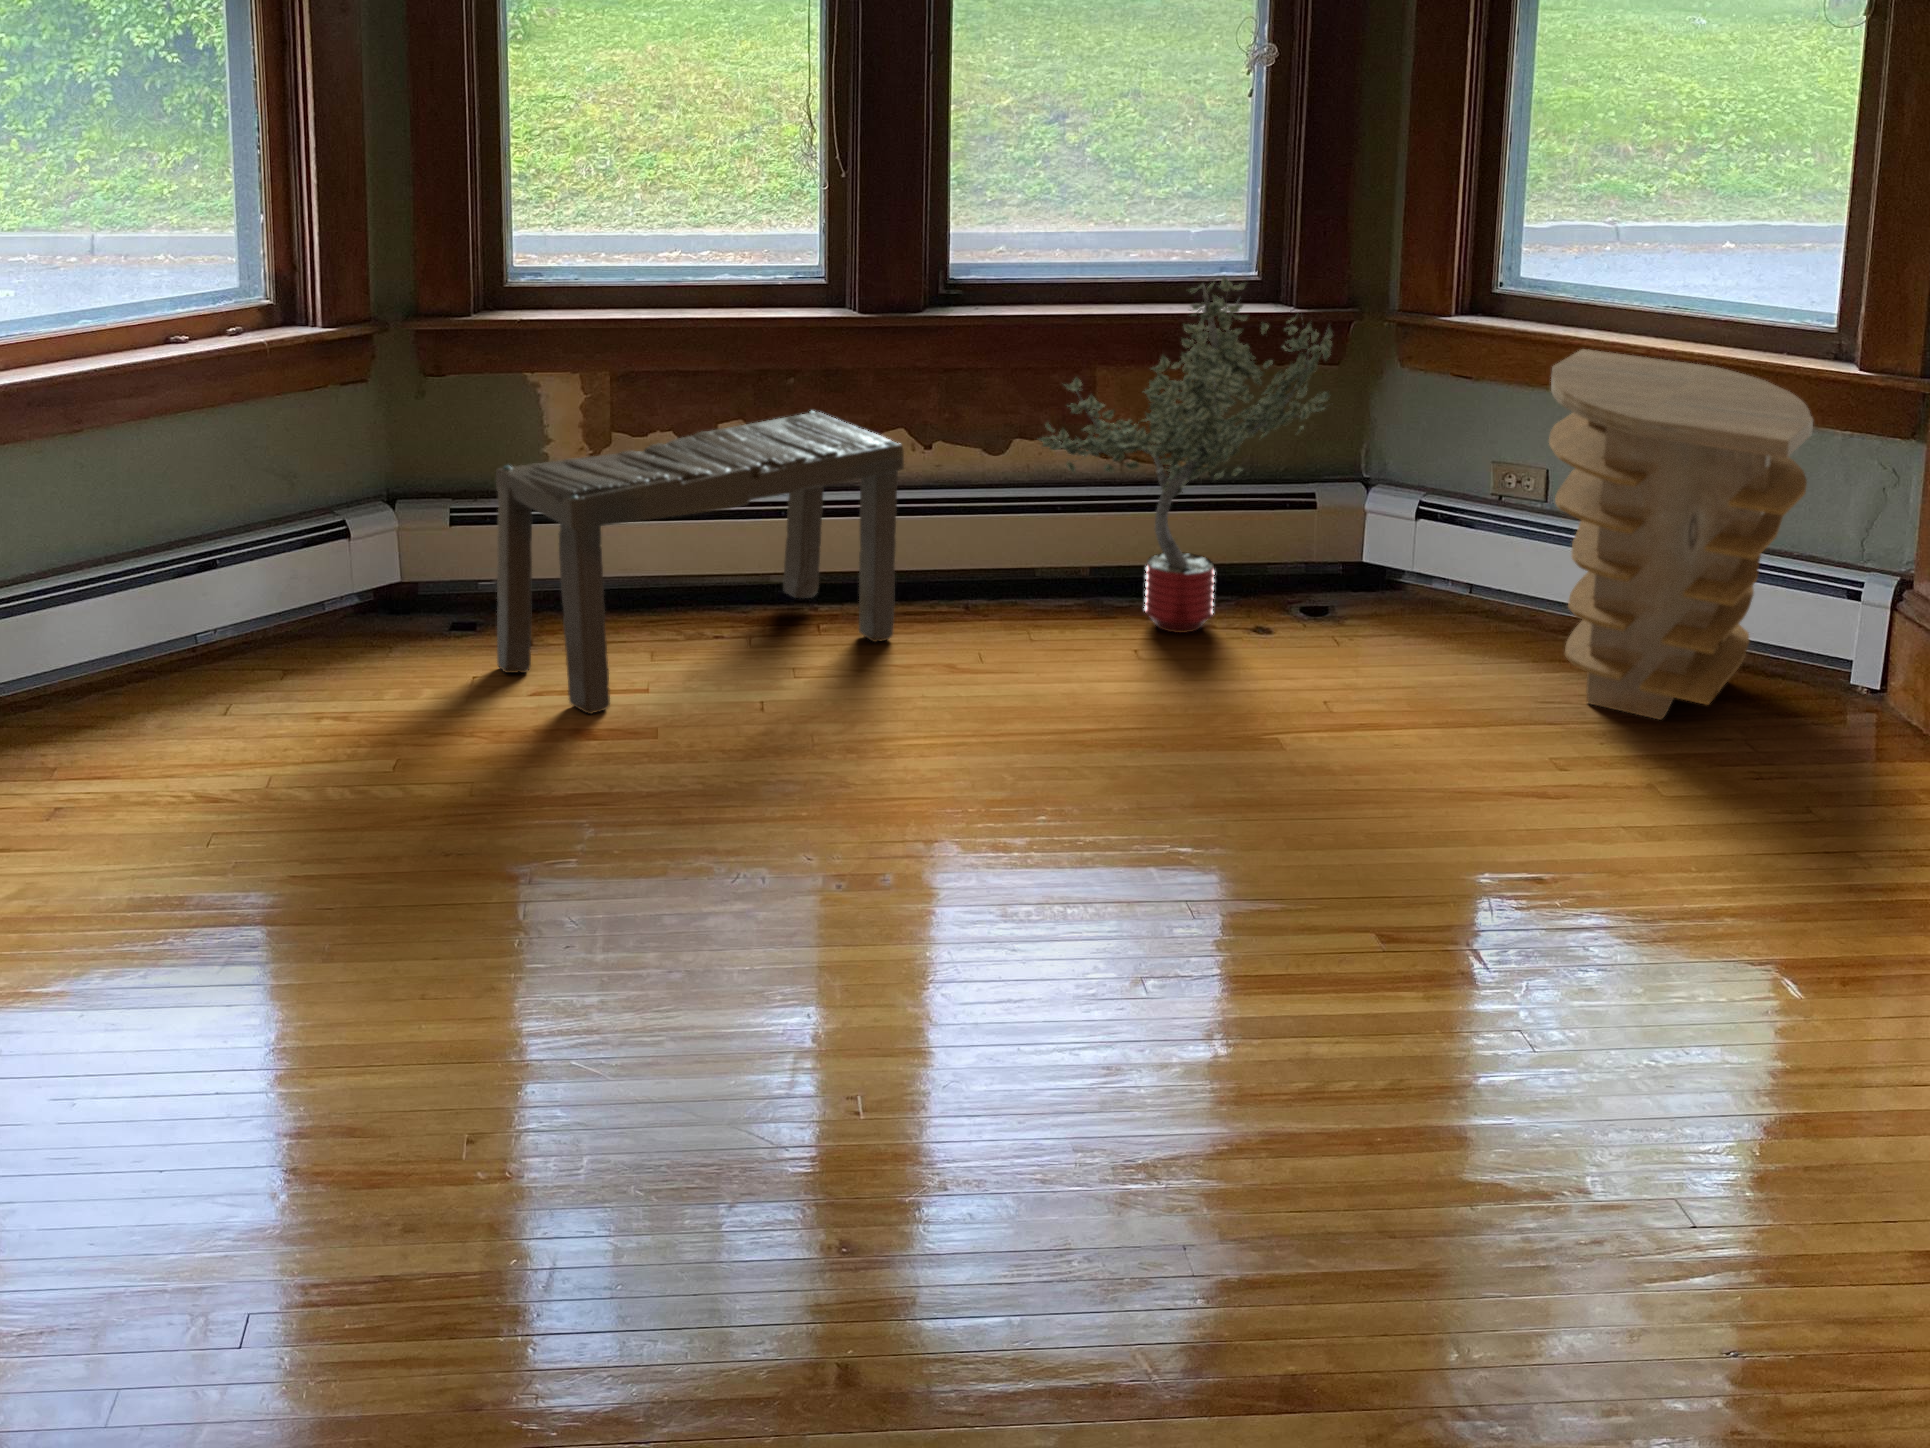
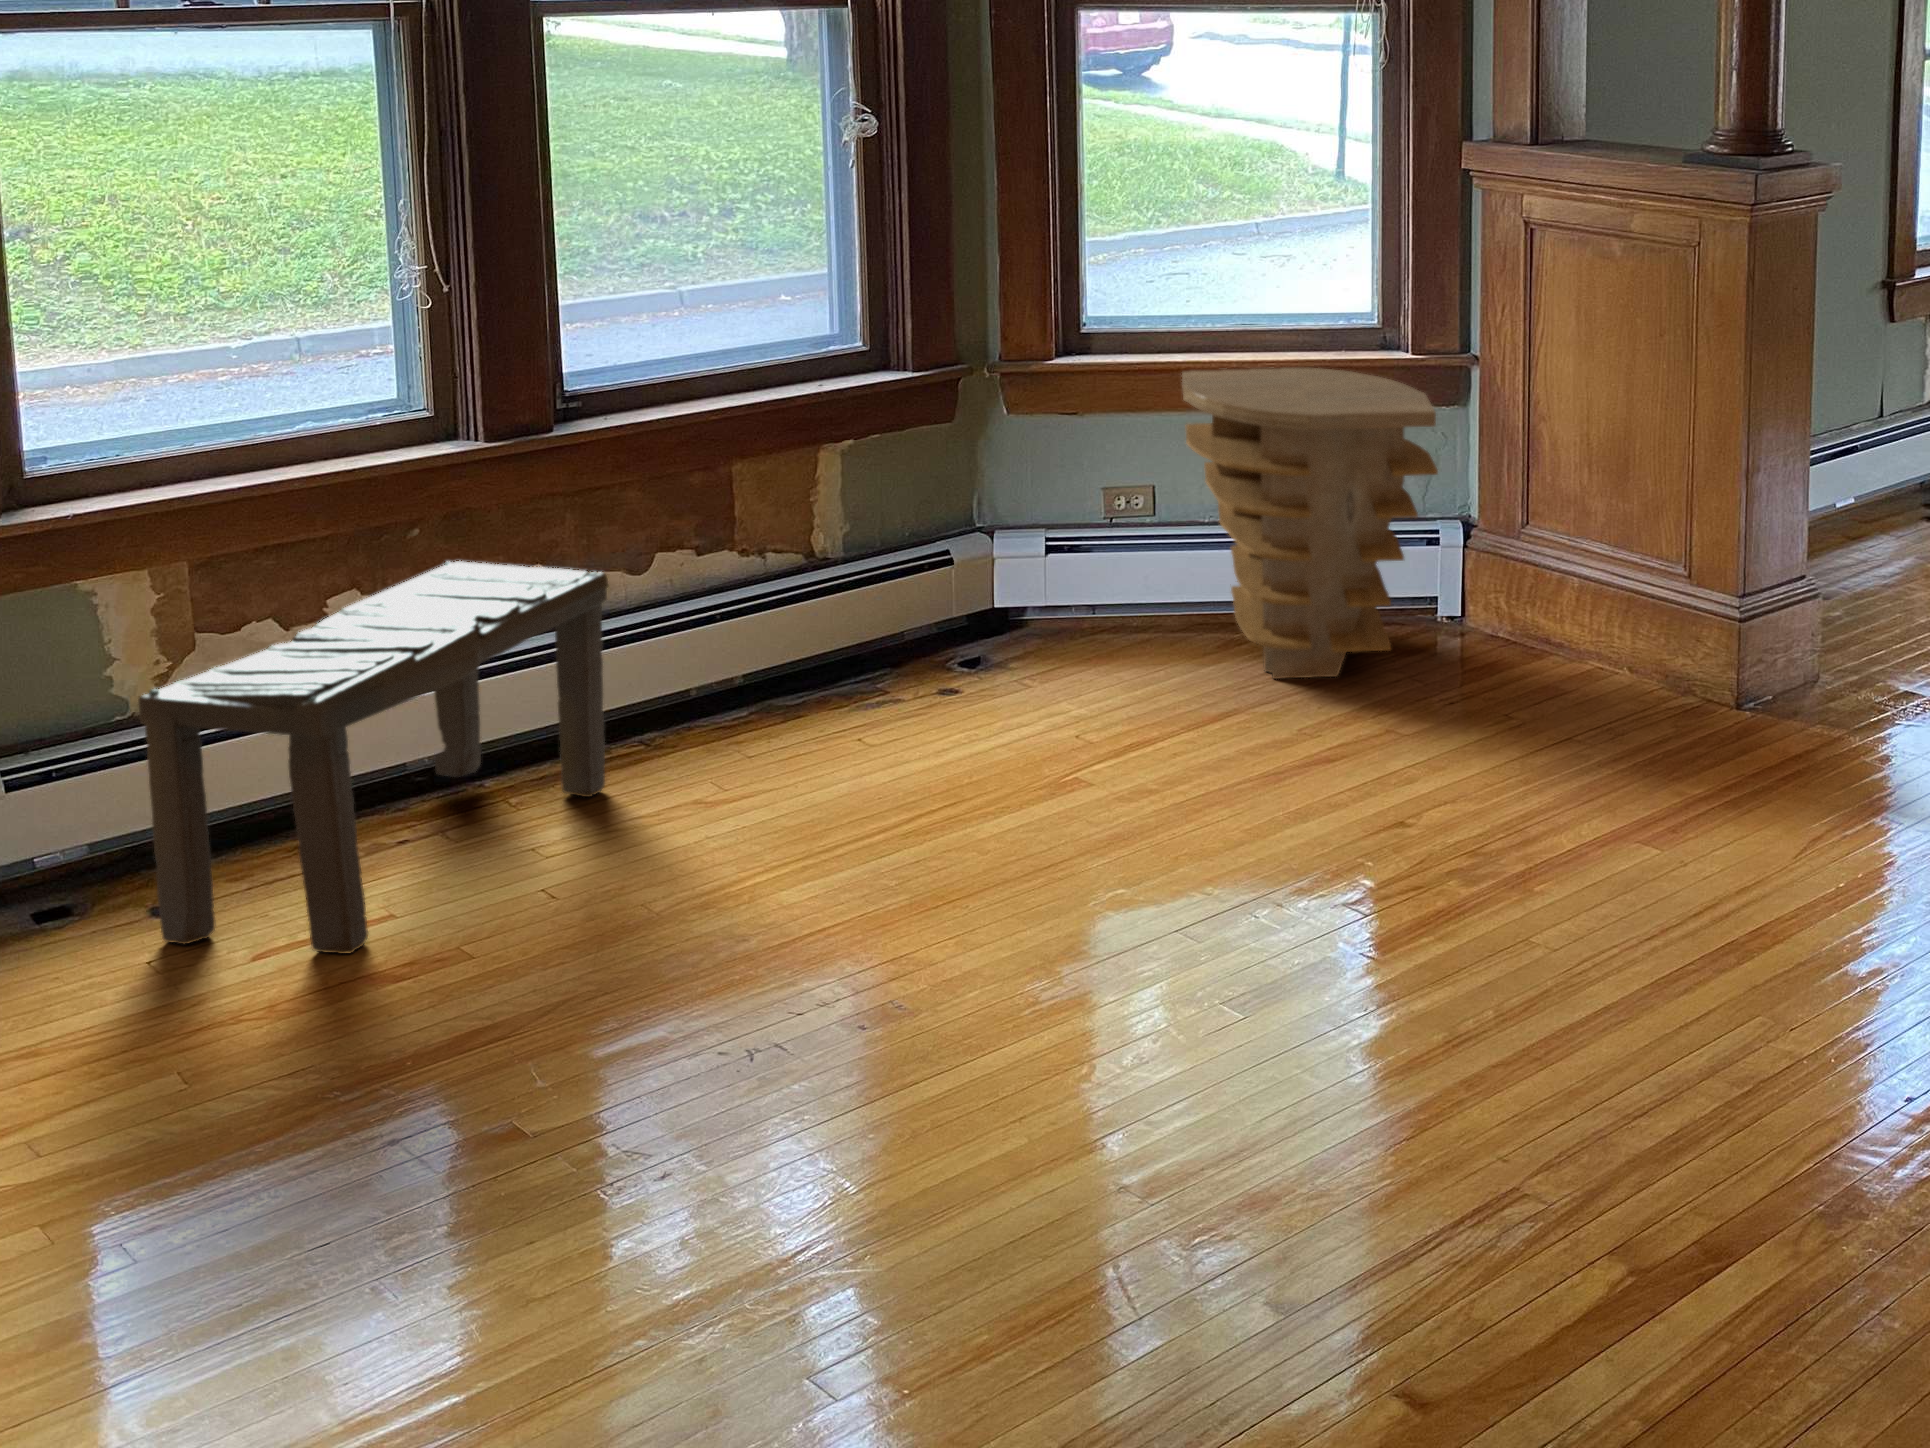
potted tree: present [1040,277,1333,633] -> none [722,346,994,712]

